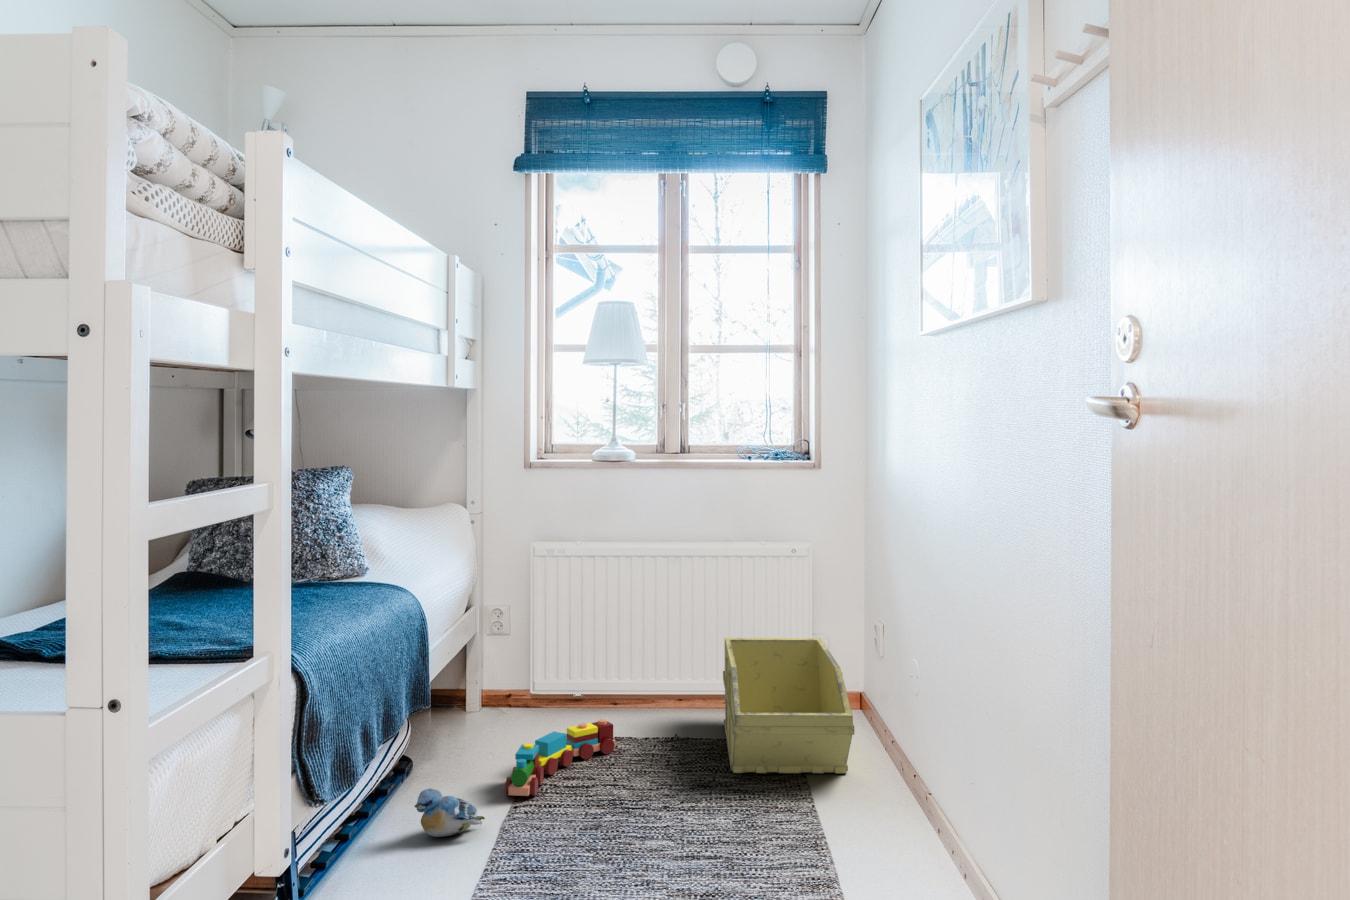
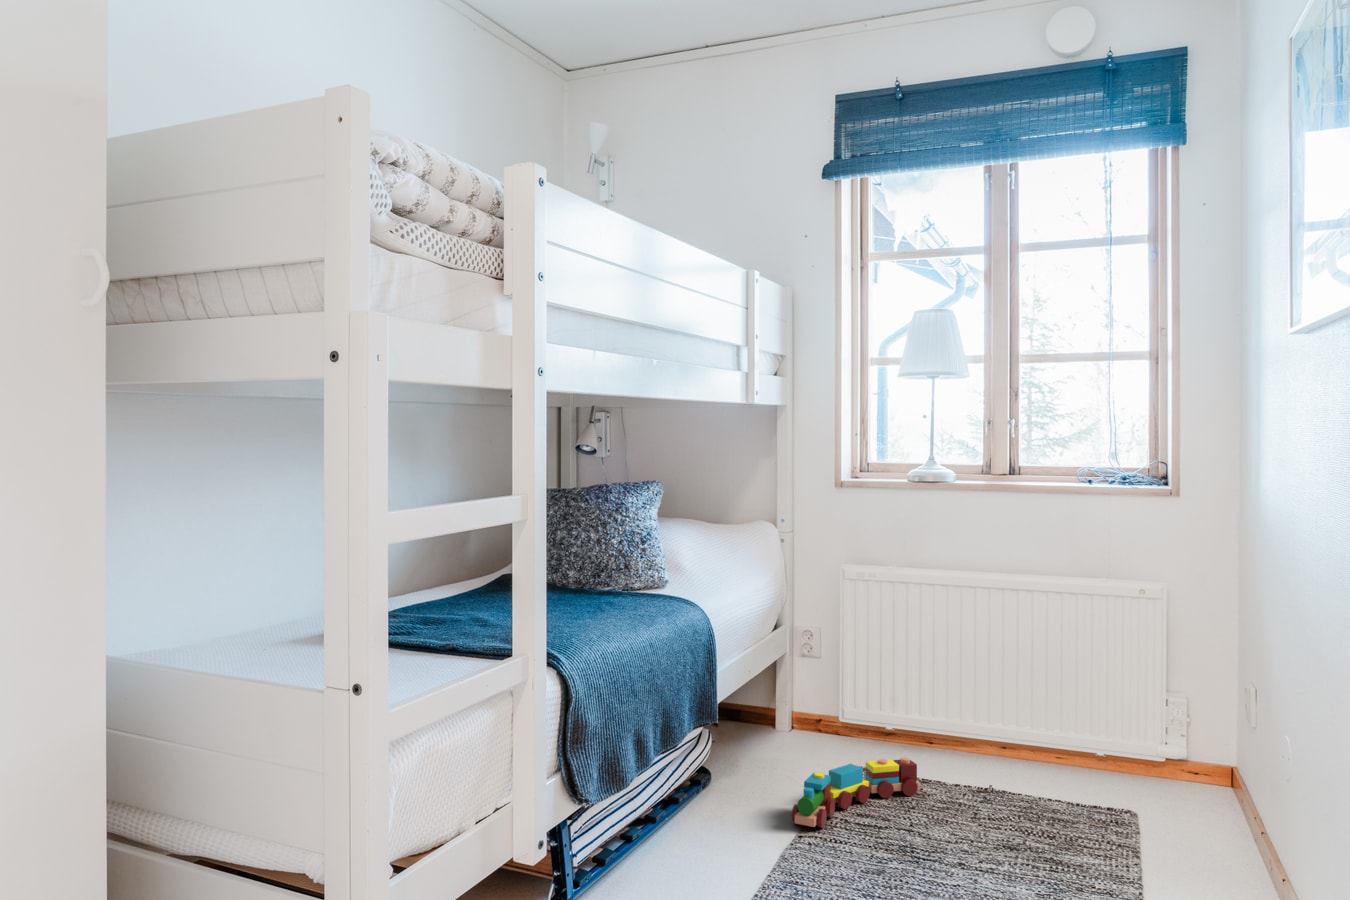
storage bin: present [723,638,854,773] -> none [1046,683,1204,861]
plush toy: present [414,789,484,837] -> none [695,804,764,854]

